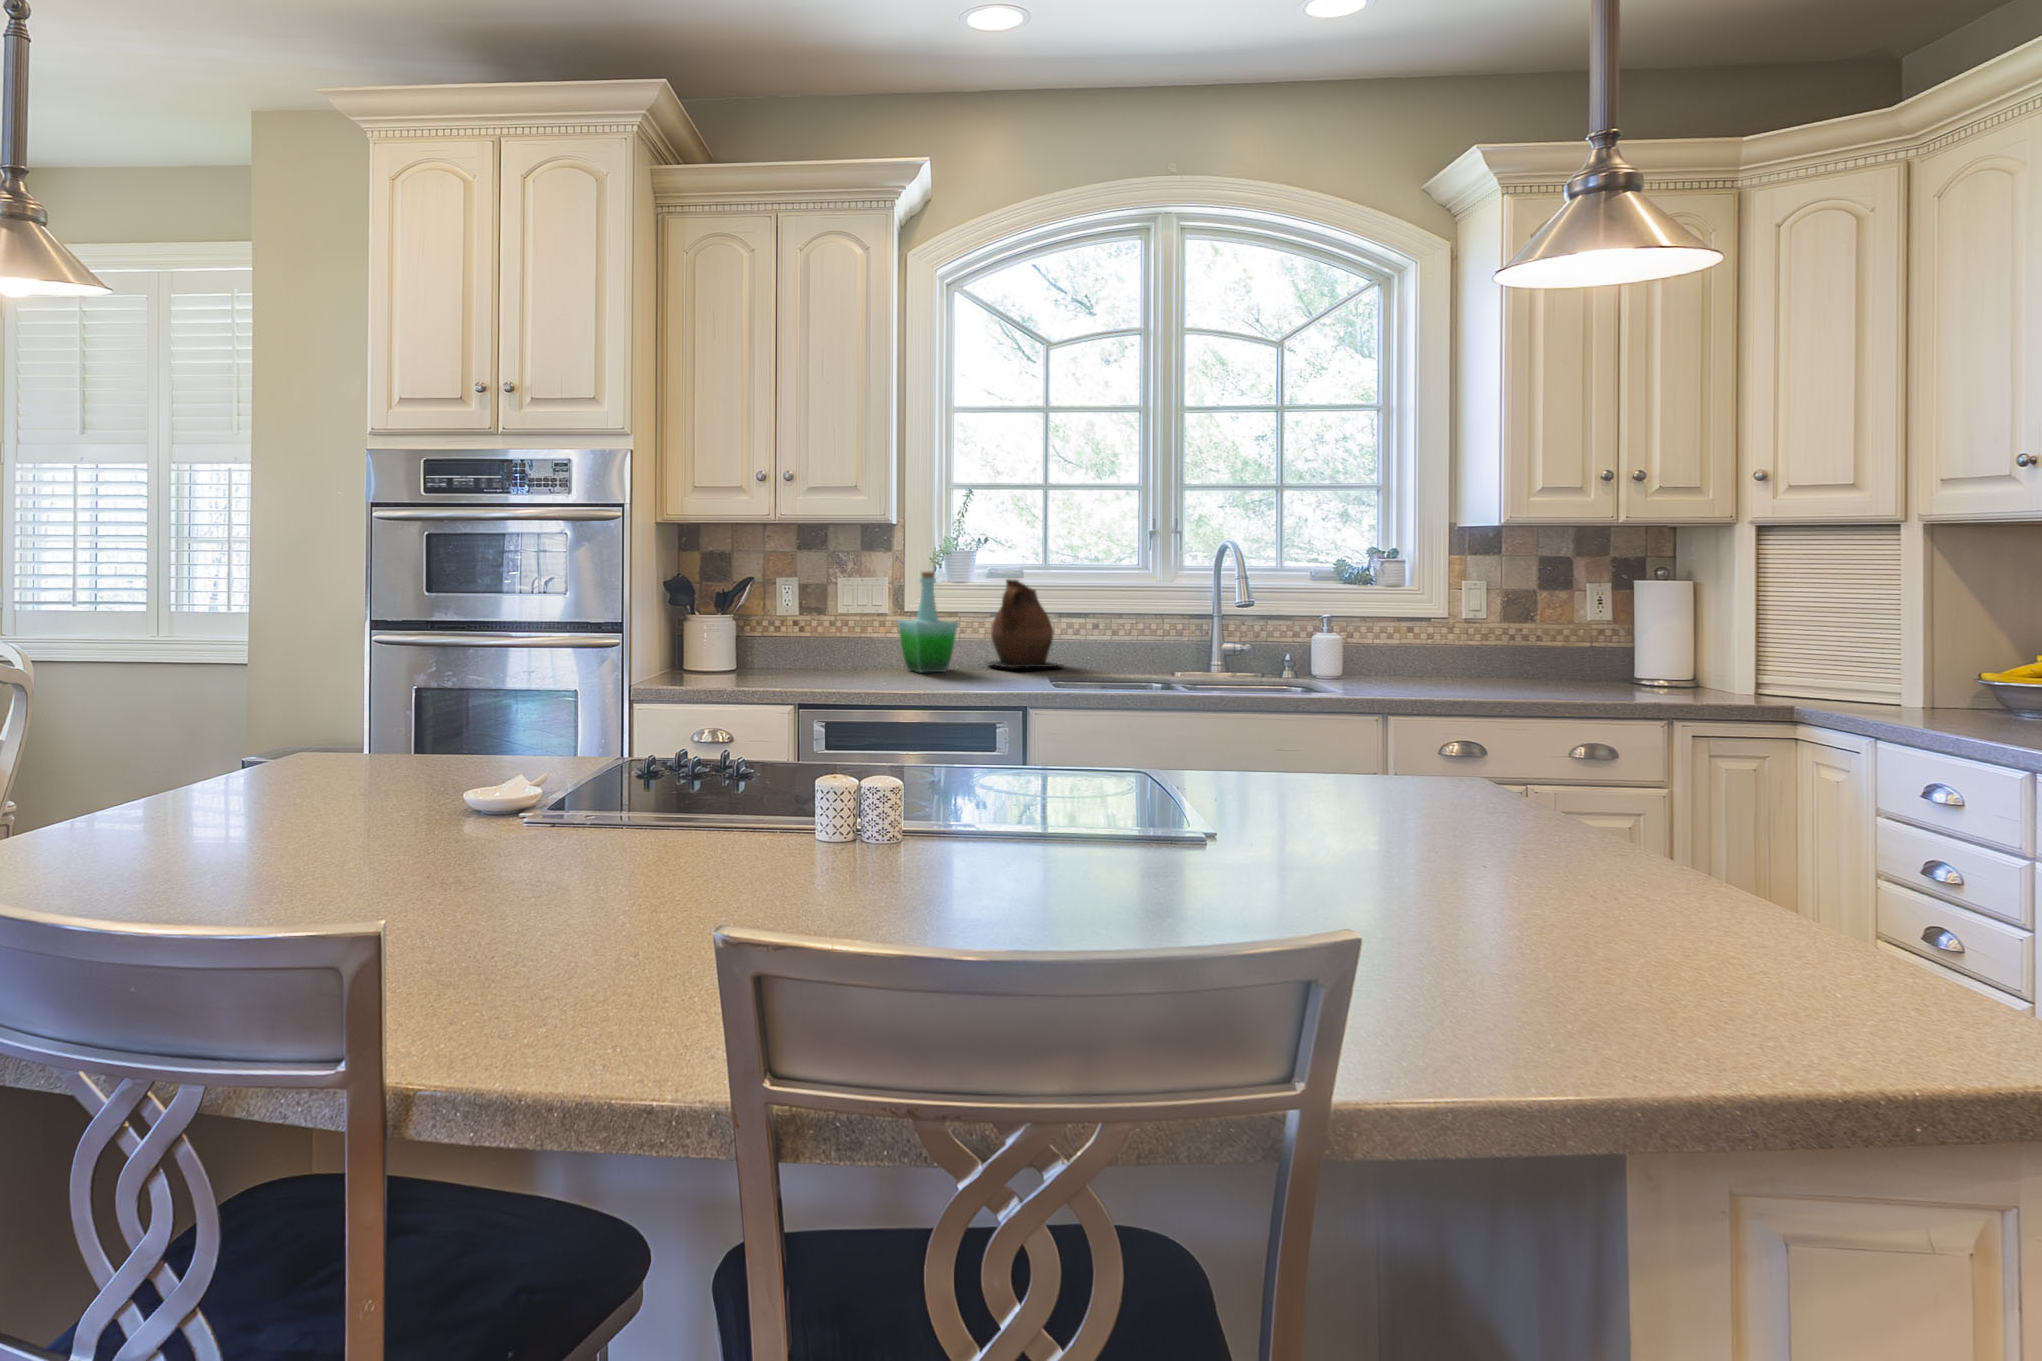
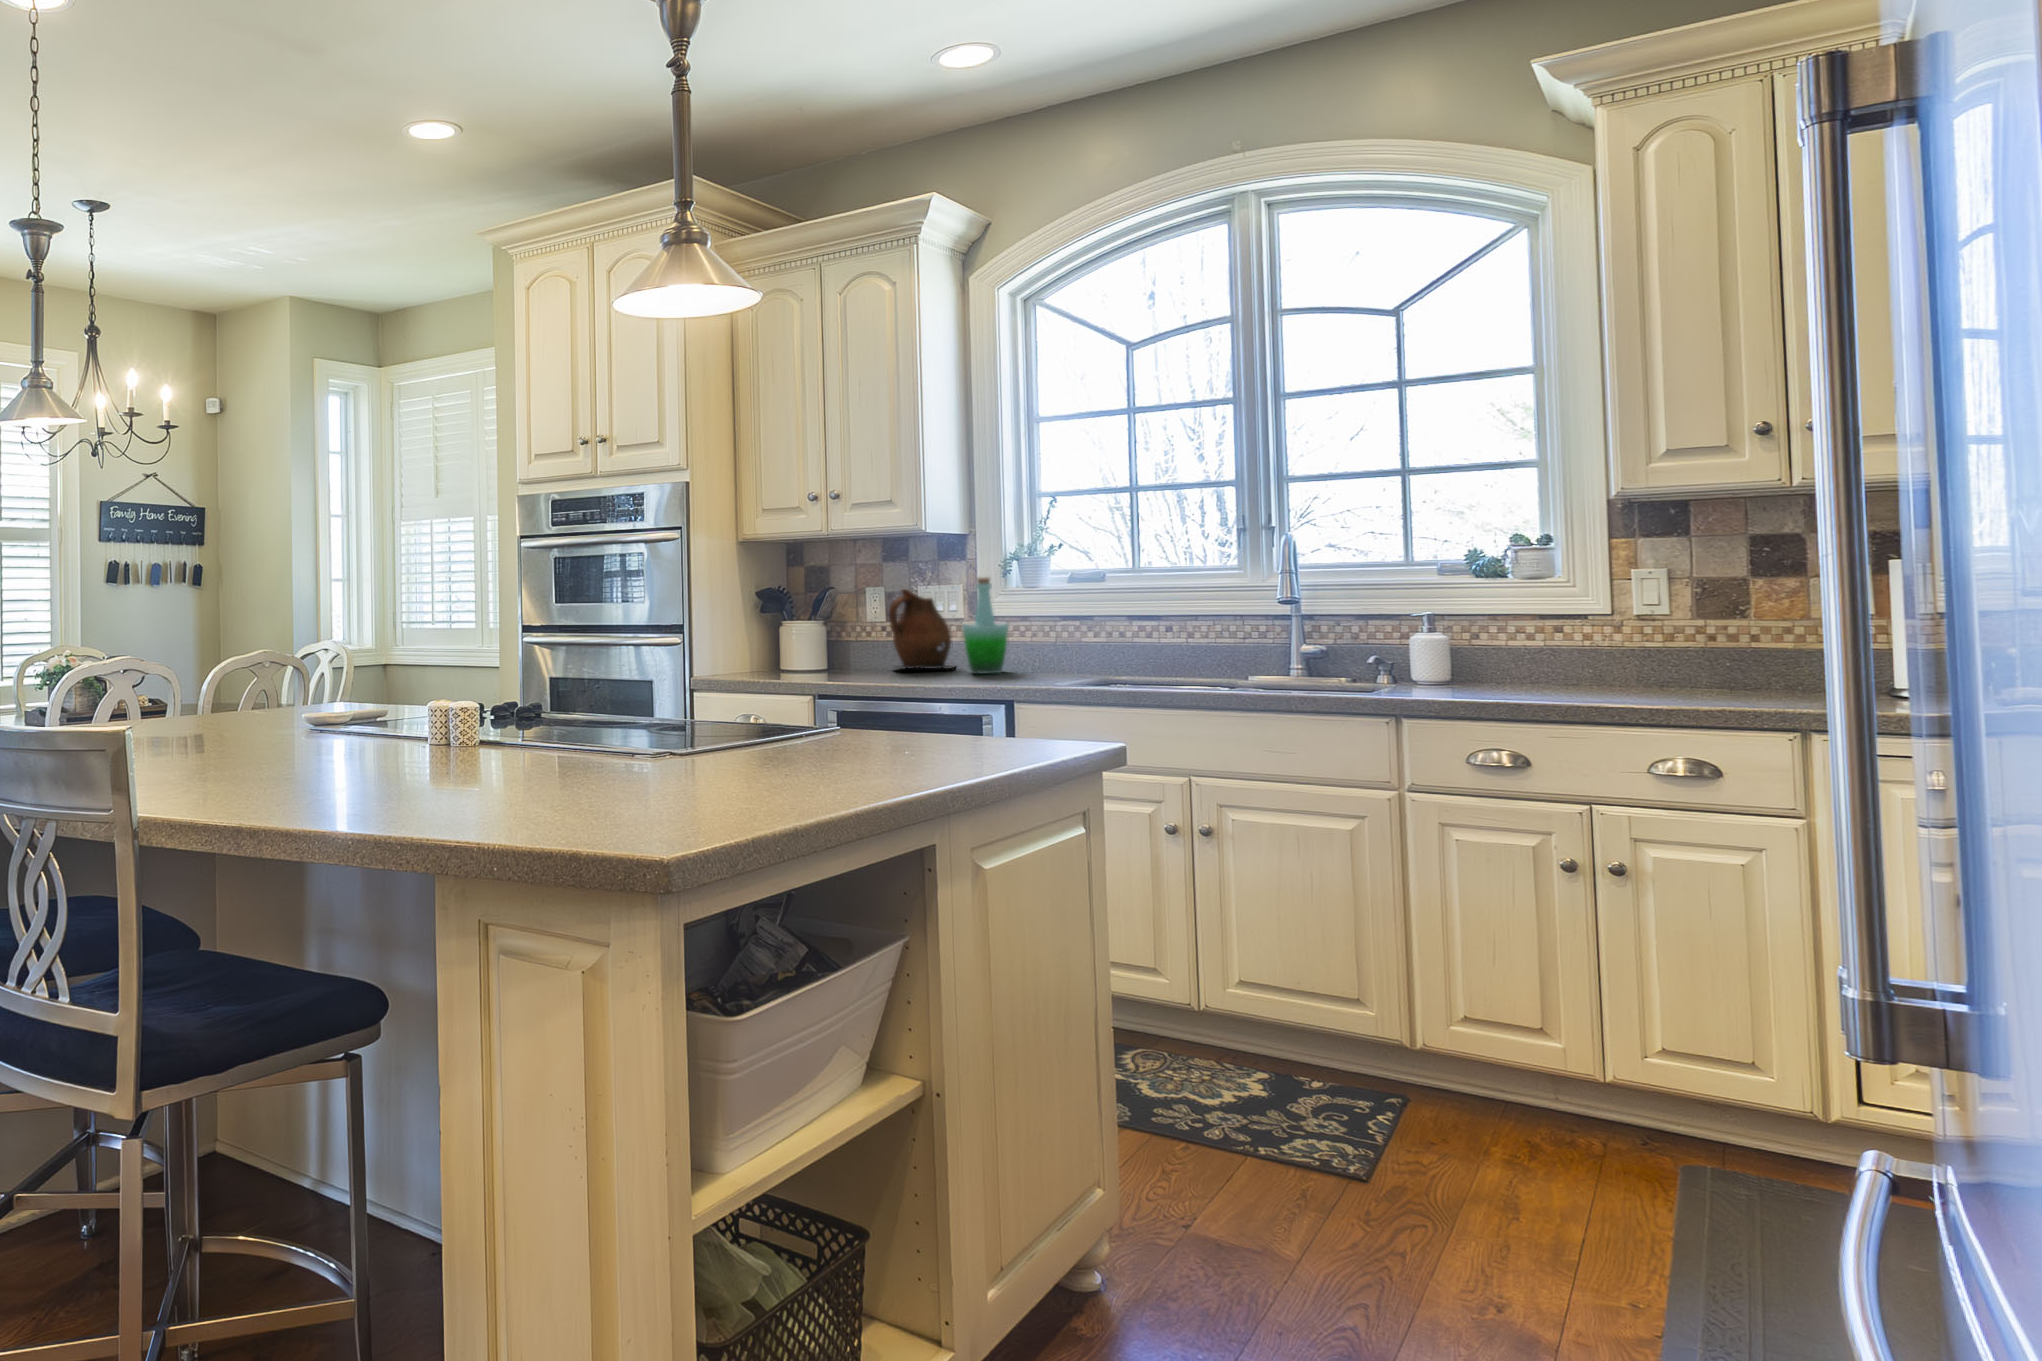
ceramic pitcher: present [989,579,1061,667] -> present [889,589,954,669]

